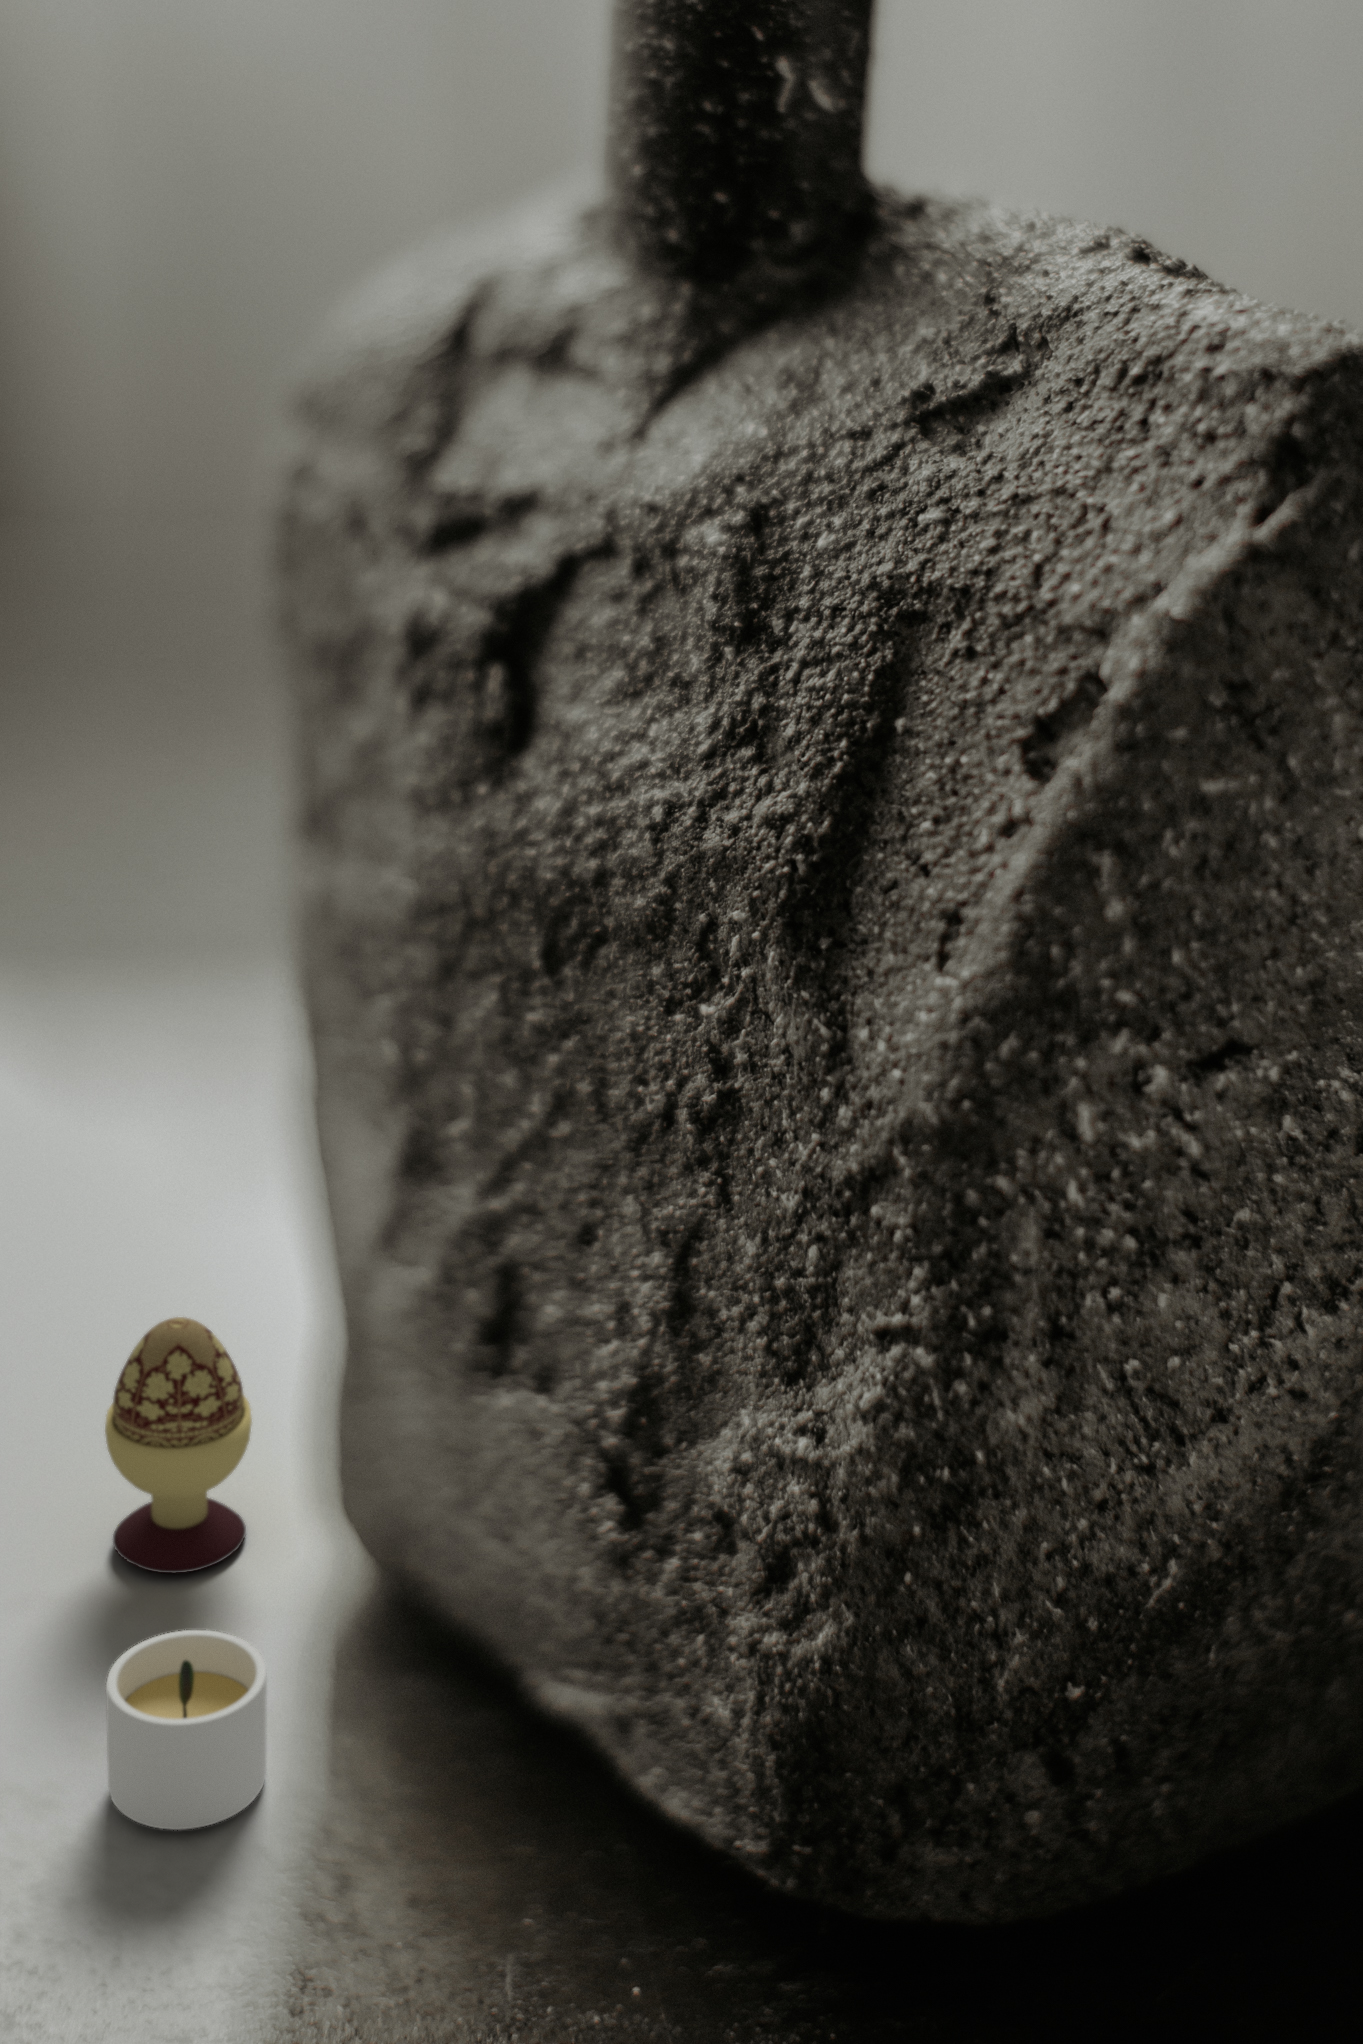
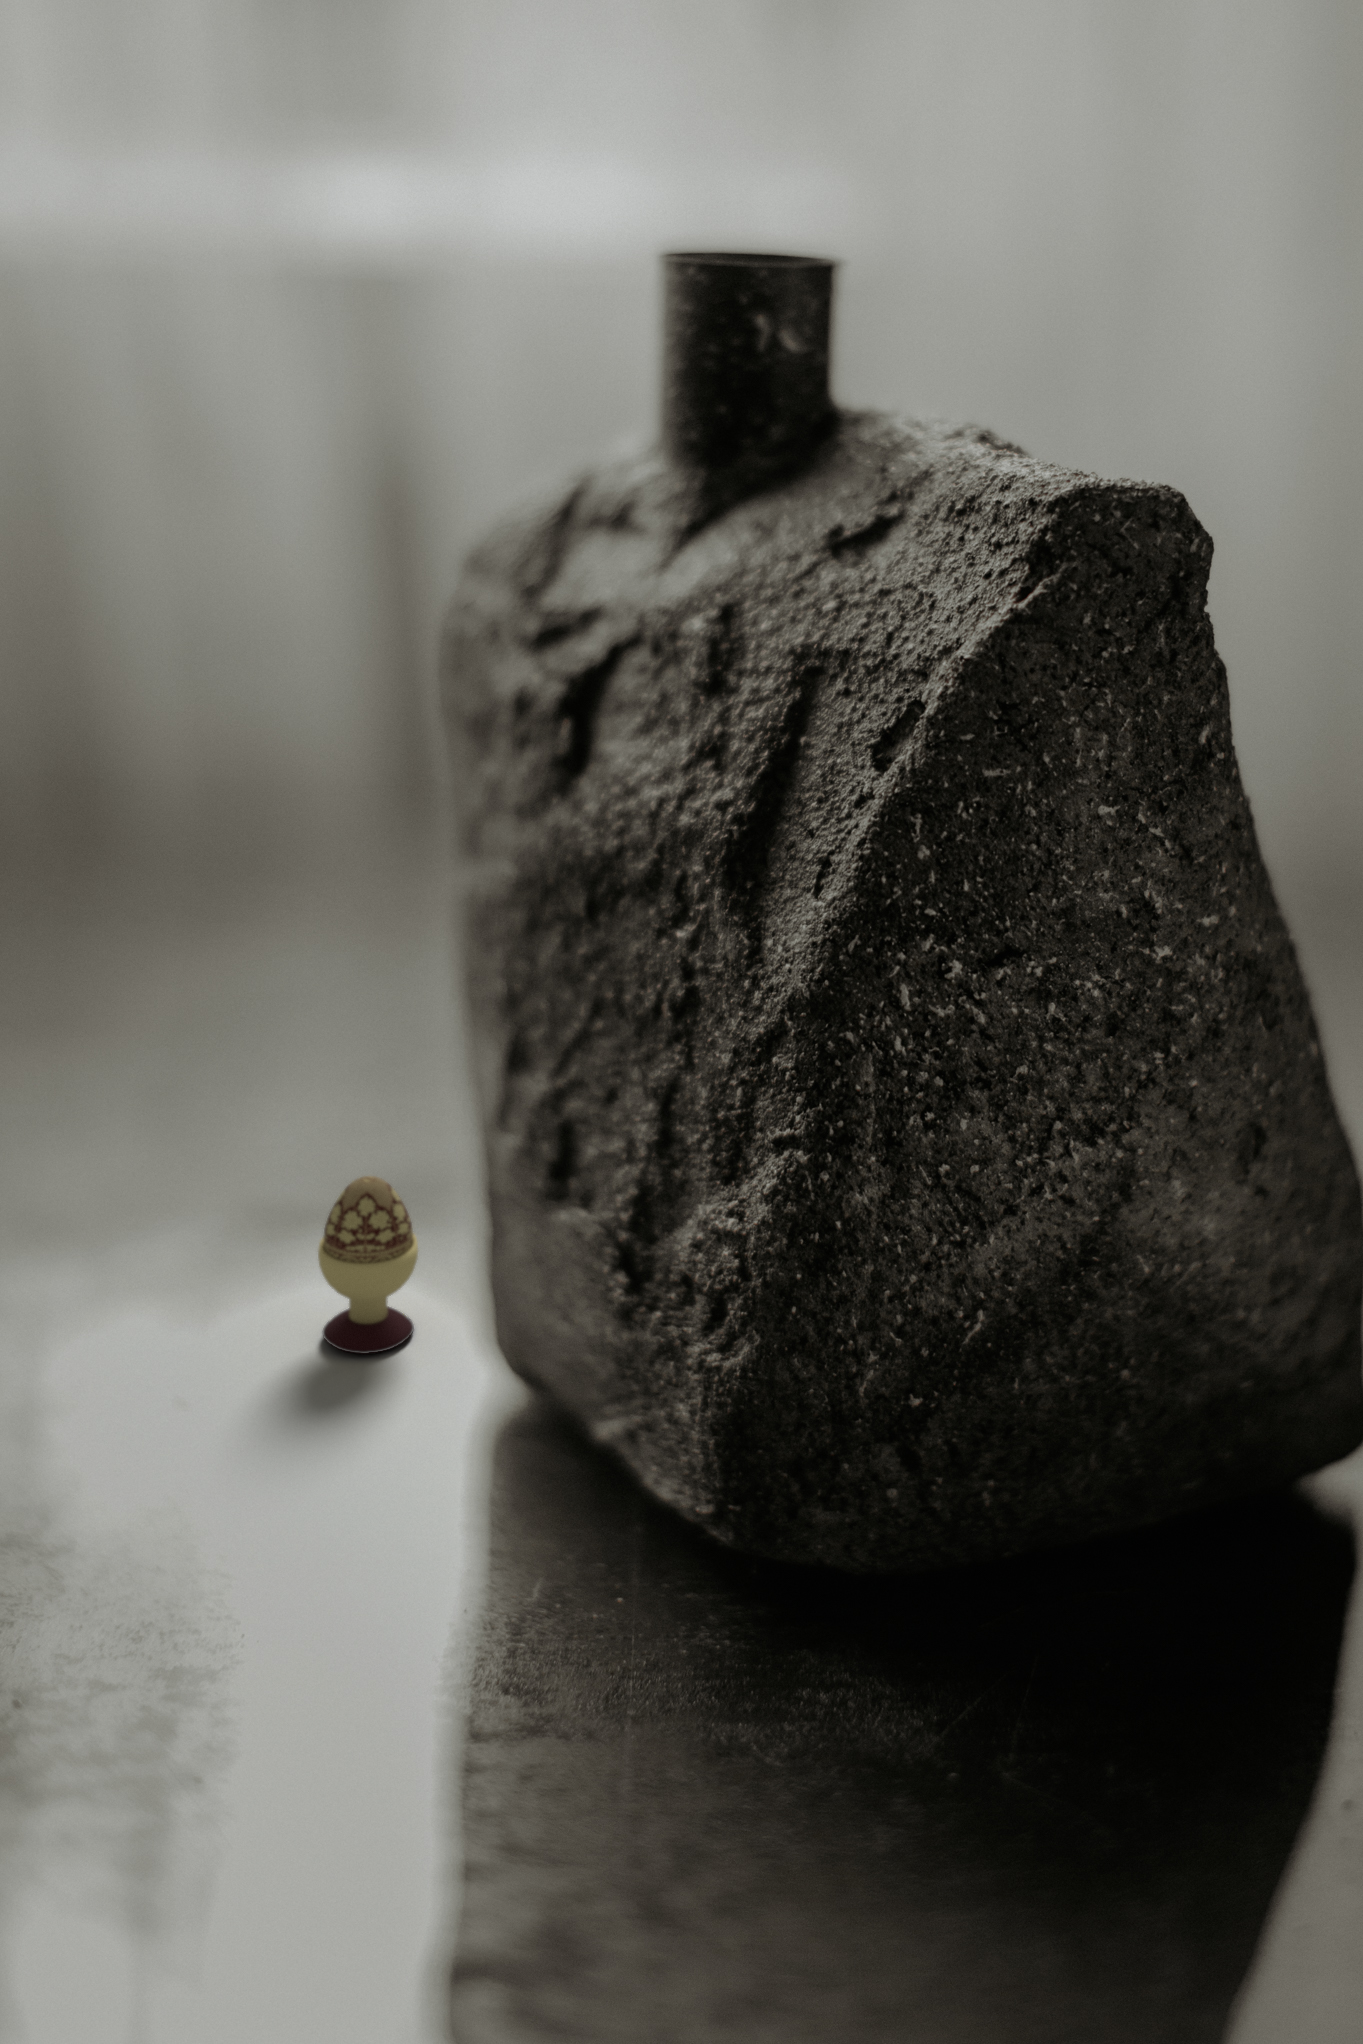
candle: present [106,1630,267,1830] -> none [294,1376,456,1507]

